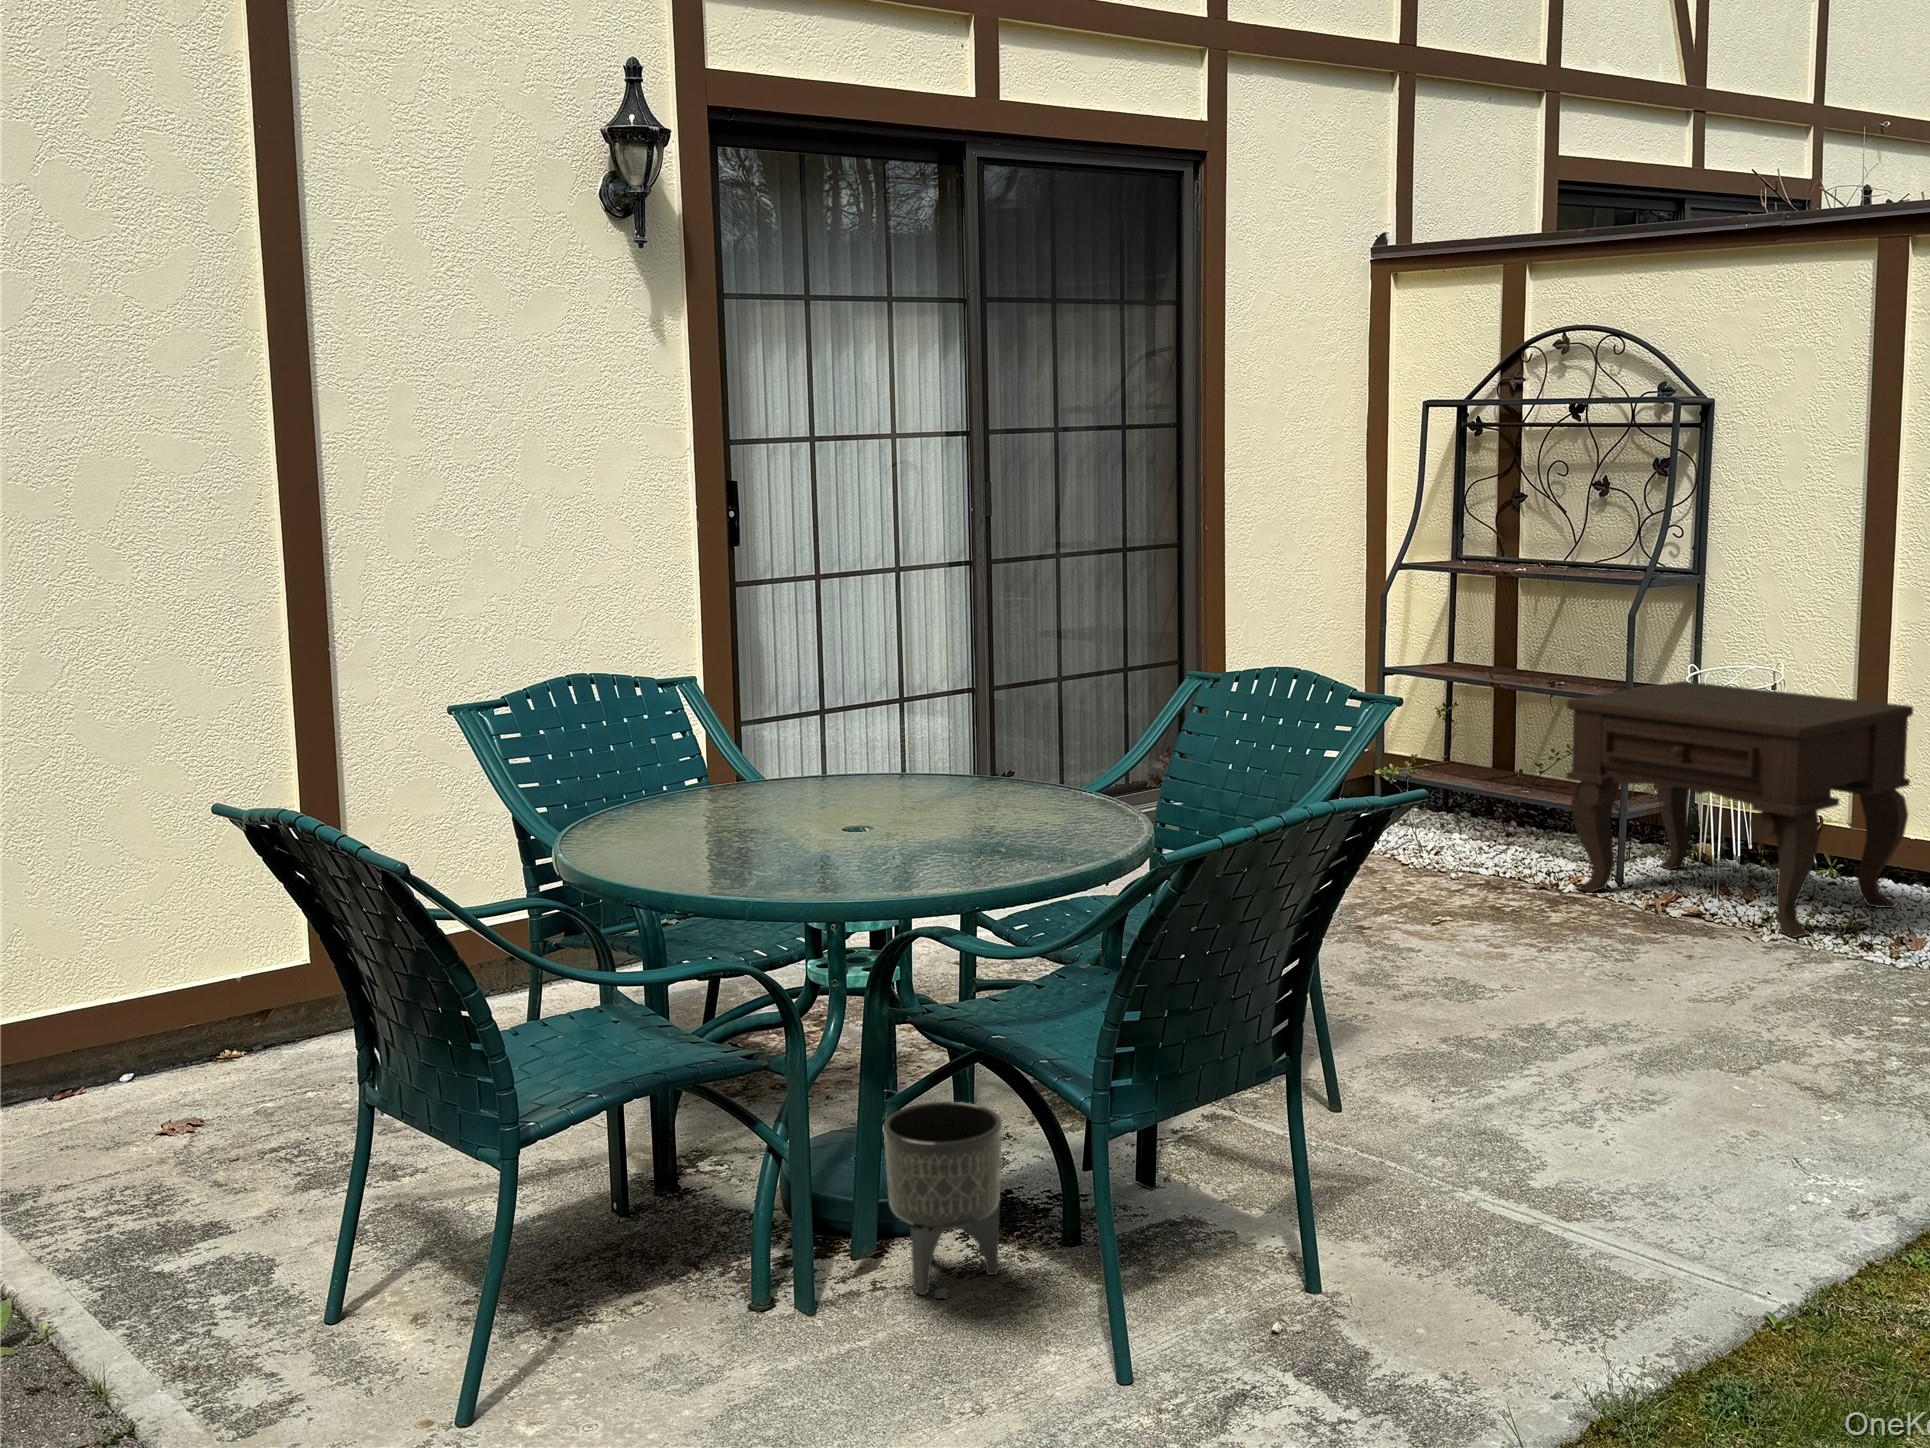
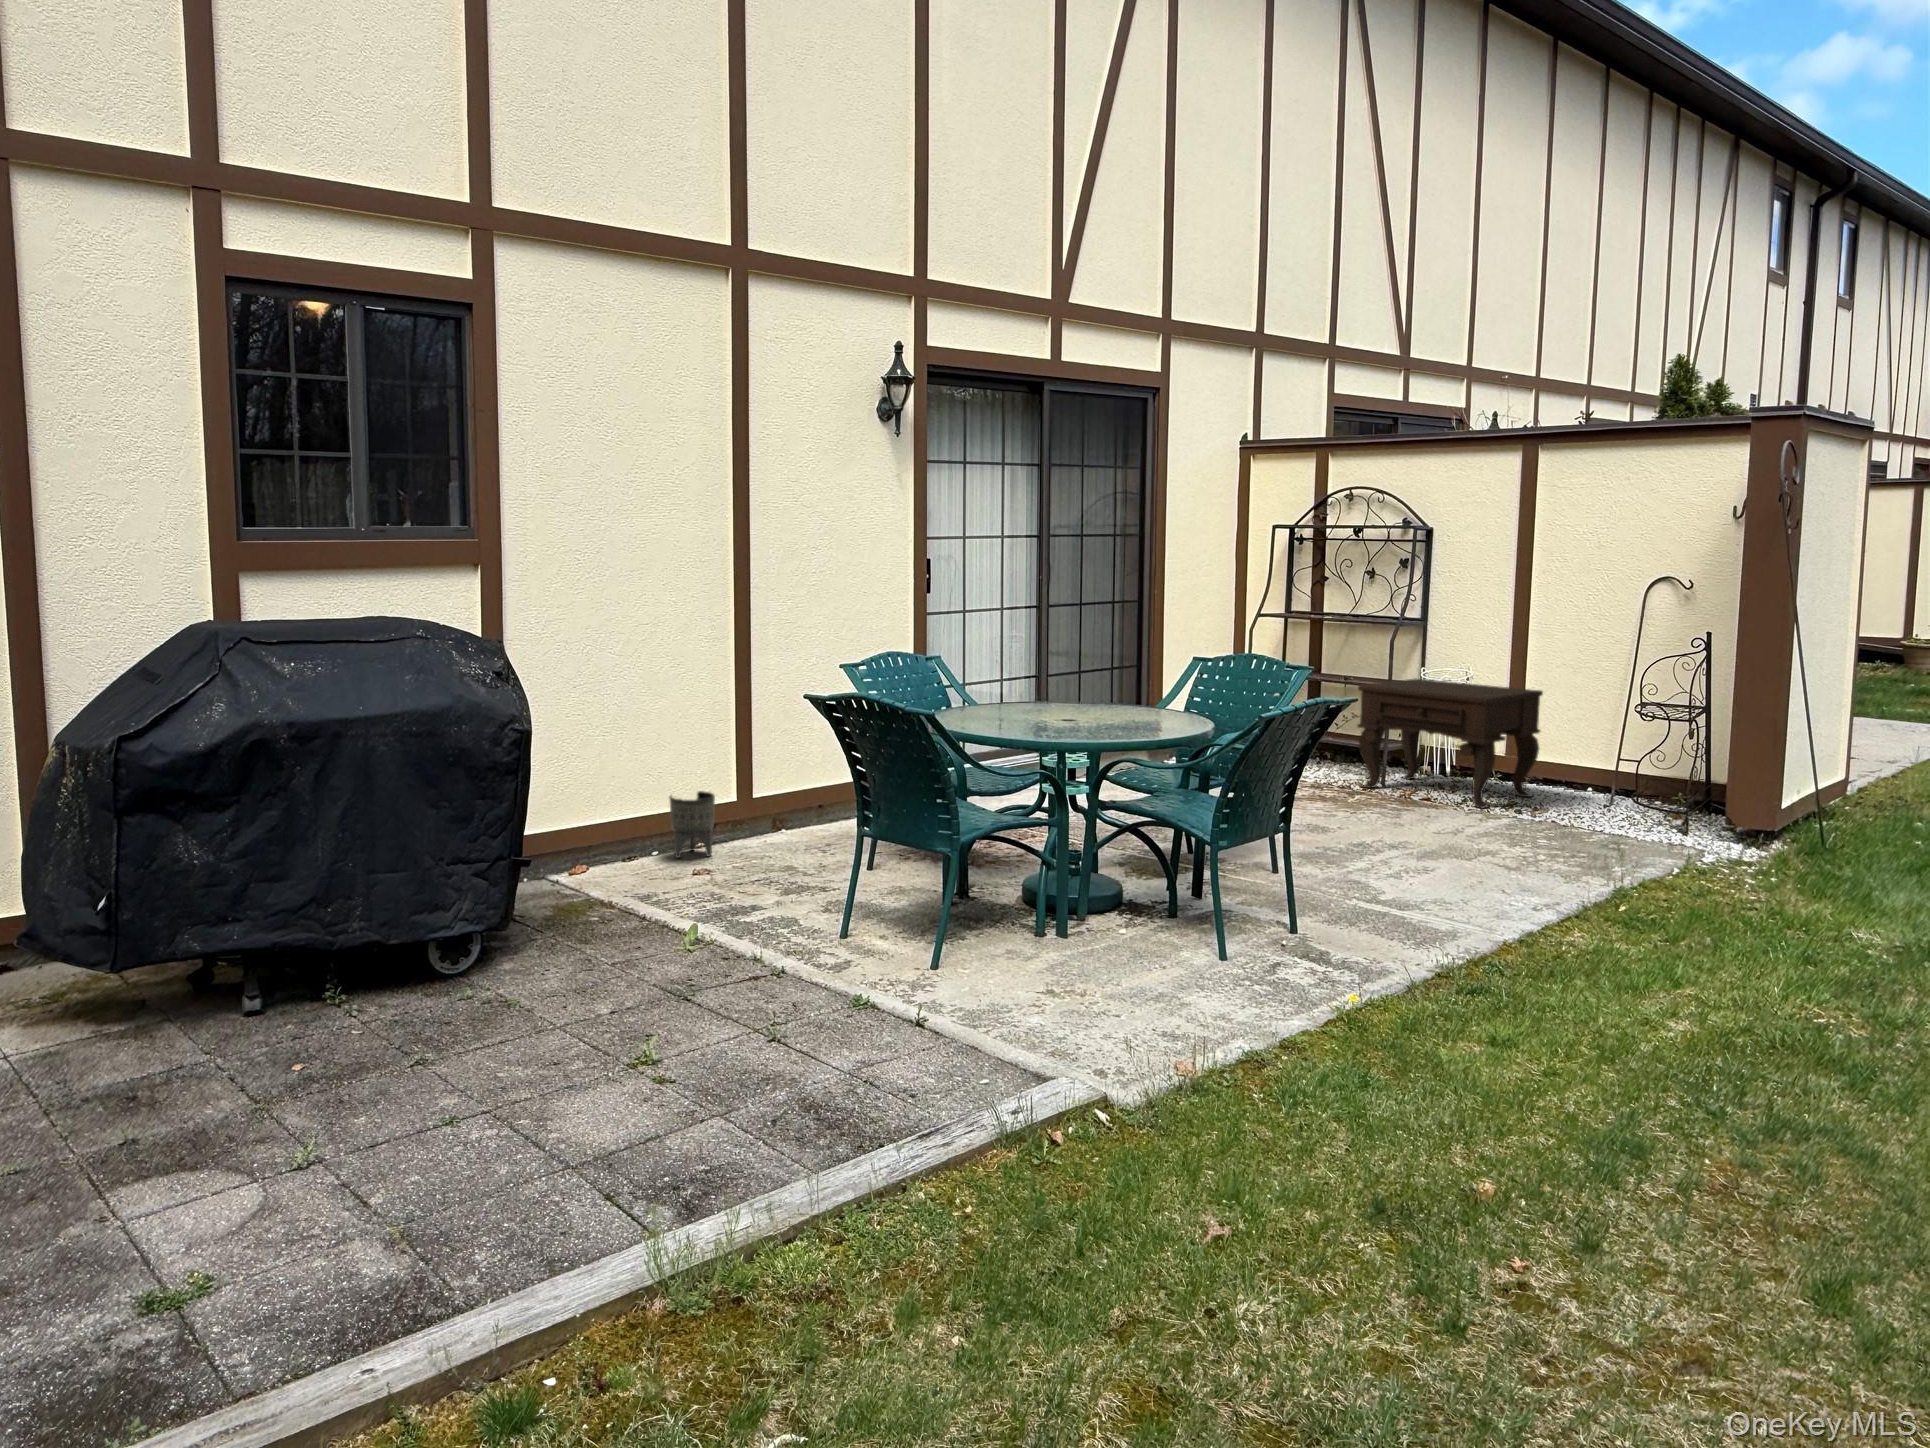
planter: present [884,1102,1002,1295] -> present [669,791,715,858]

